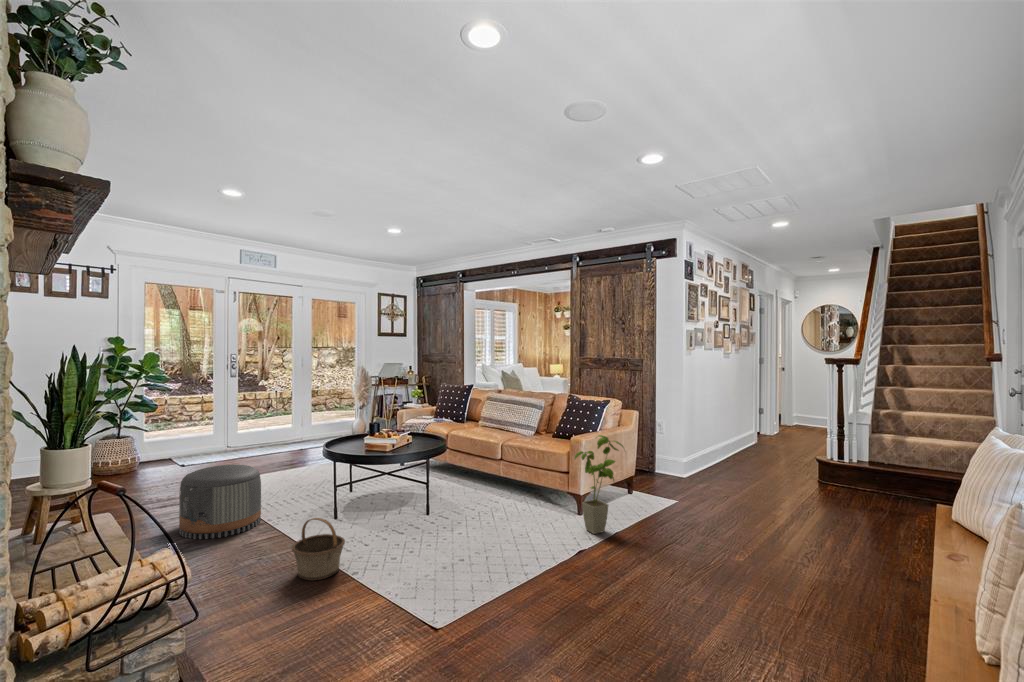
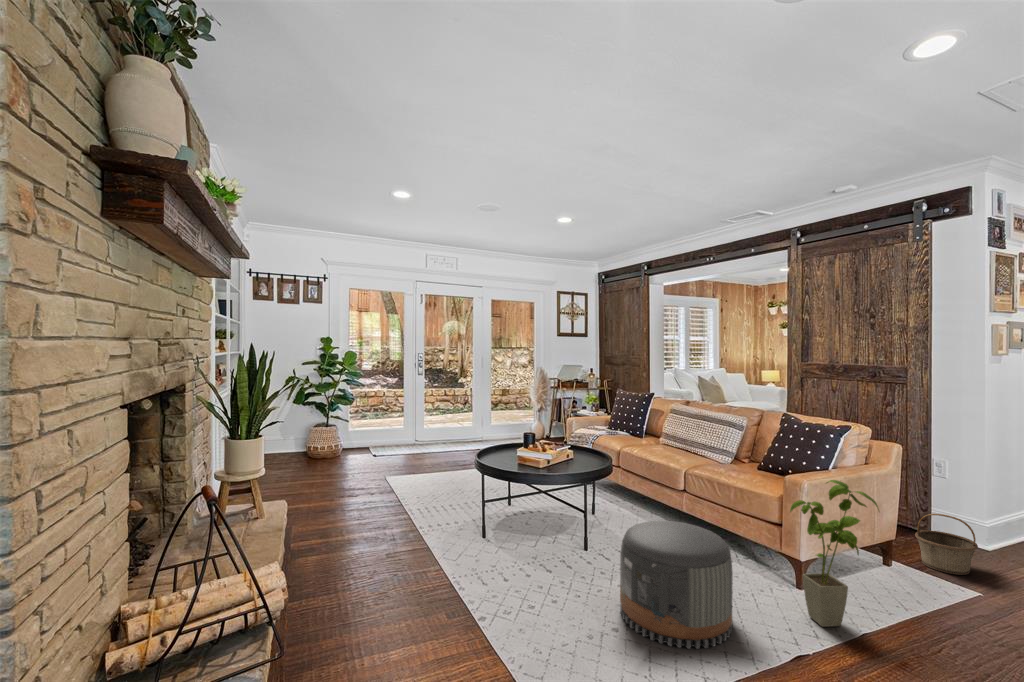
pouf: present [179,465,261,539] -> present [620,521,733,649]
basket: present [292,518,345,580] -> present [915,514,978,575]

